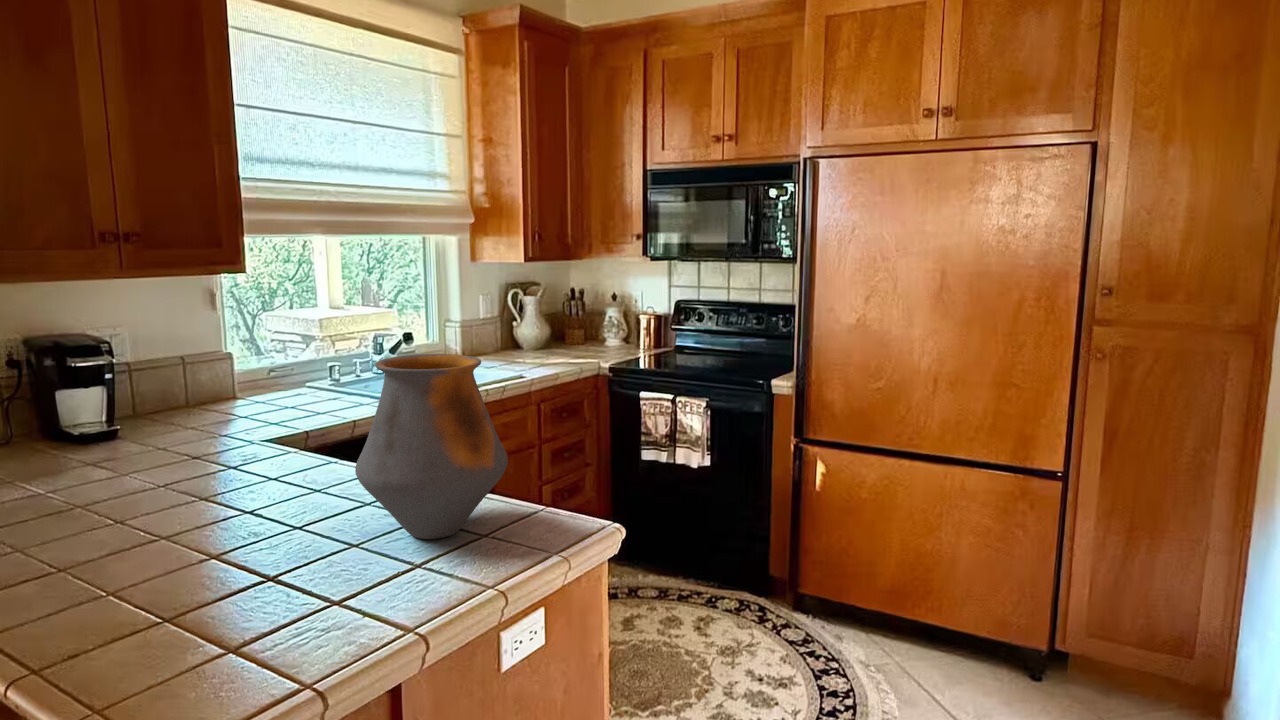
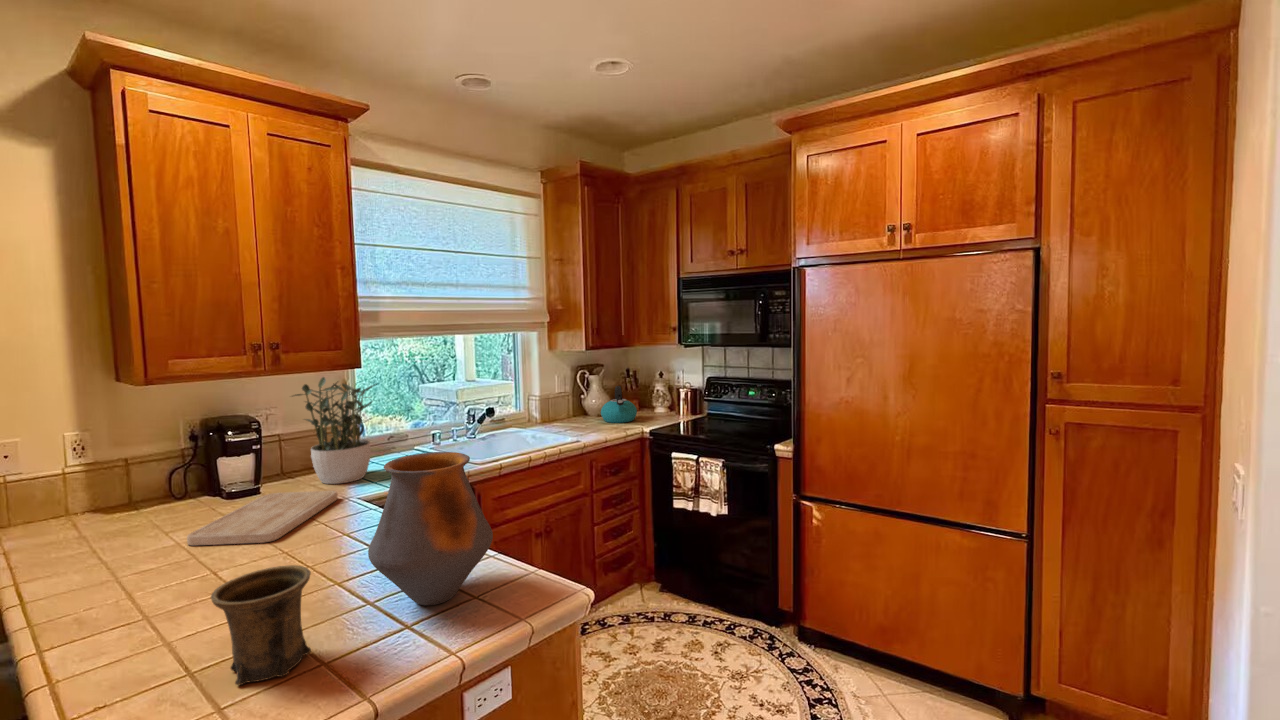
potted plant: none [147,276,268,421] -> present [294,377,374,484]
kettle: none [541,310,587,357] -> present [601,386,637,423]
cutting board: none [46,426,232,488] -> present [187,491,337,545]
mug: none [193,482,312,621] -> present [211,565,311,685]

